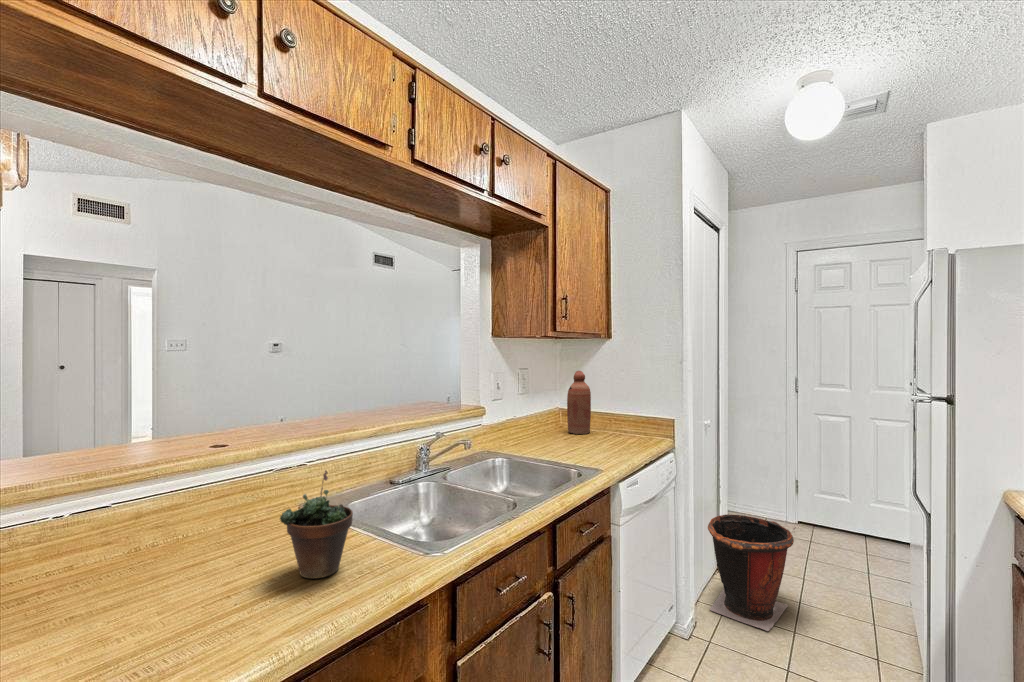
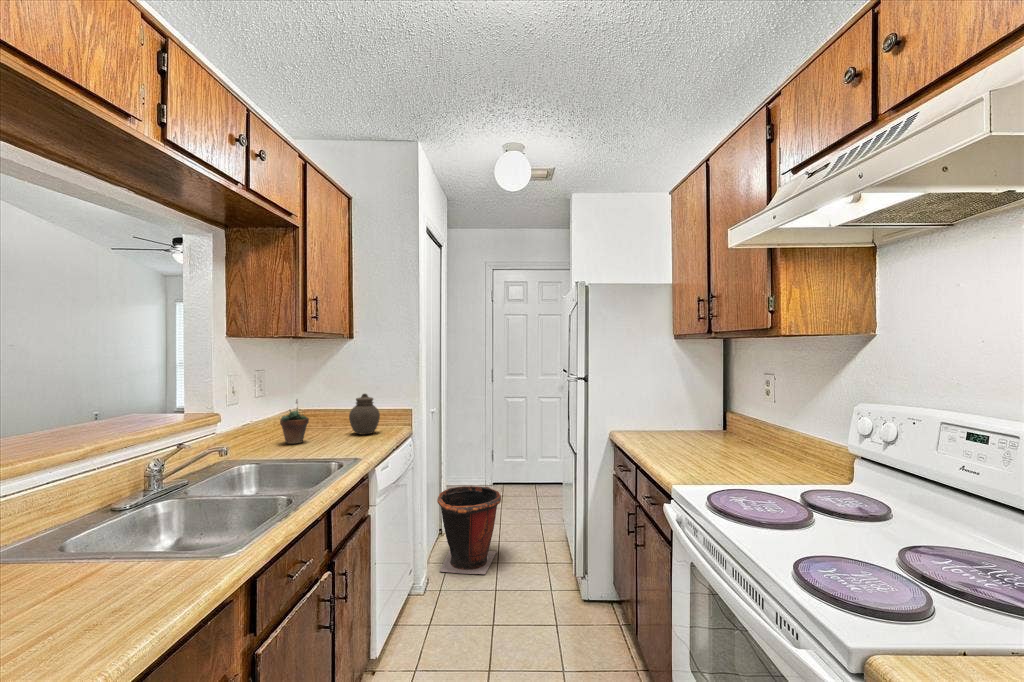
bottle: present [567,371,591,434] -> none [308,369,333,432]
jar: none [604,398,636,442] -> present [349,394,380,435]
succulent plant: present [280,470,353,579] -> present [280,400,309,444]

